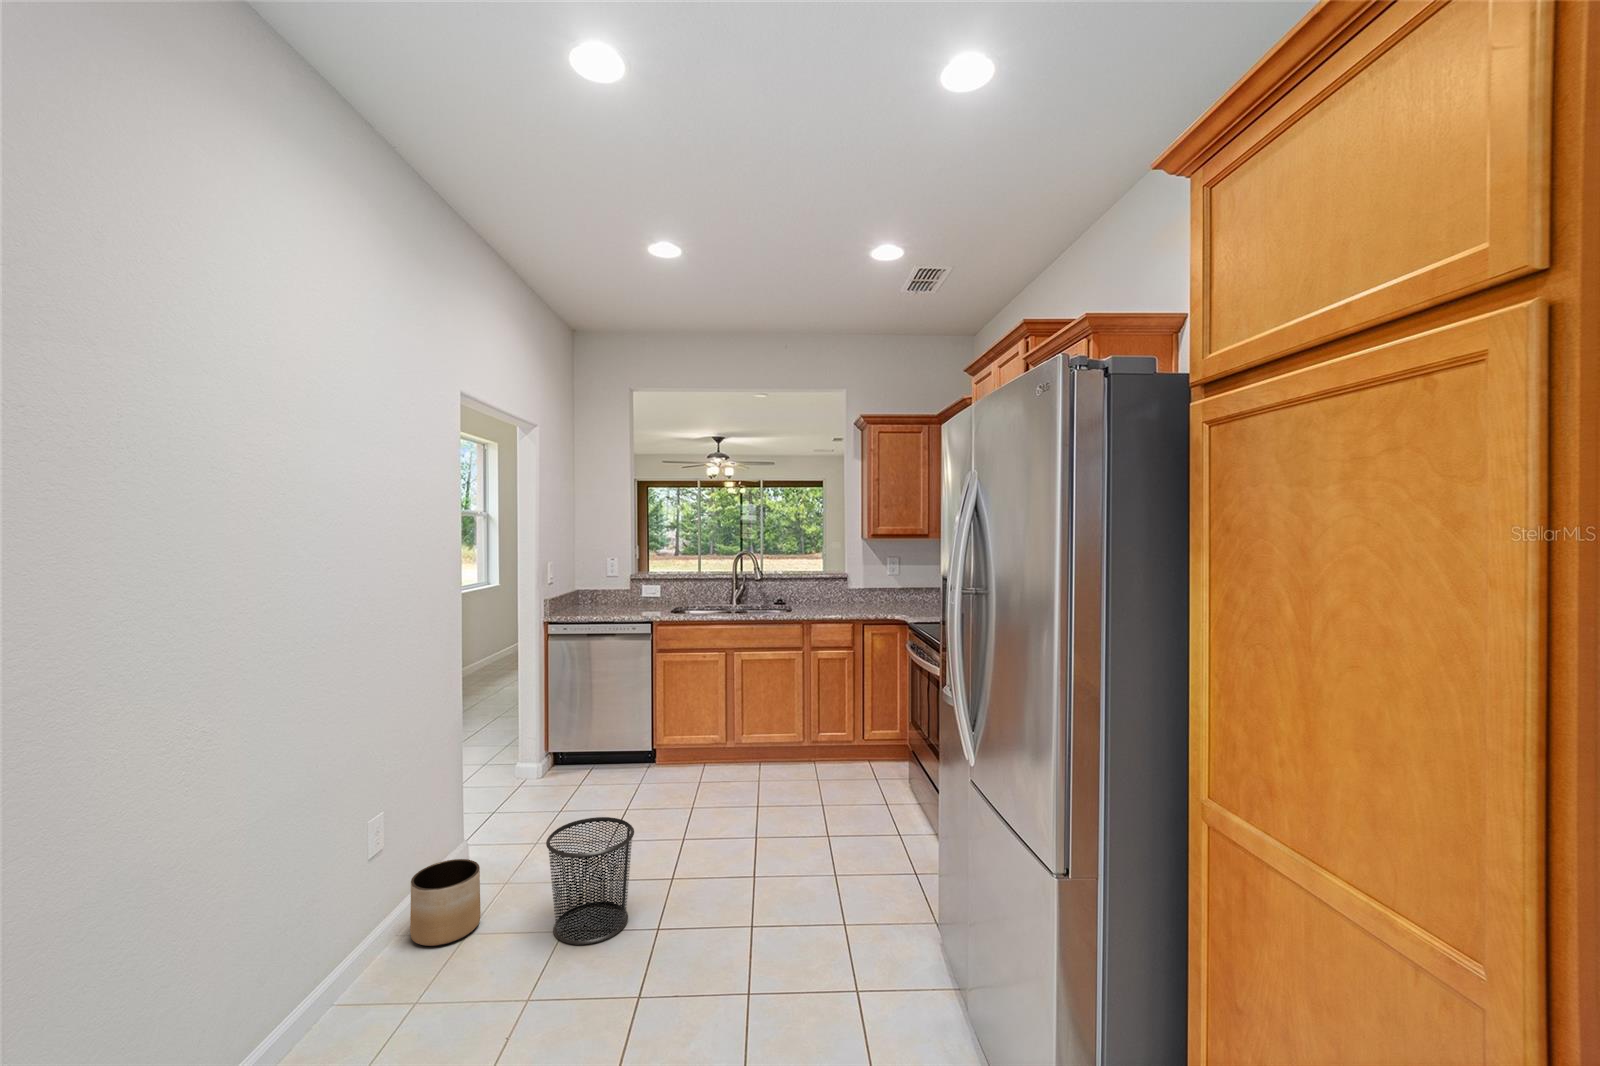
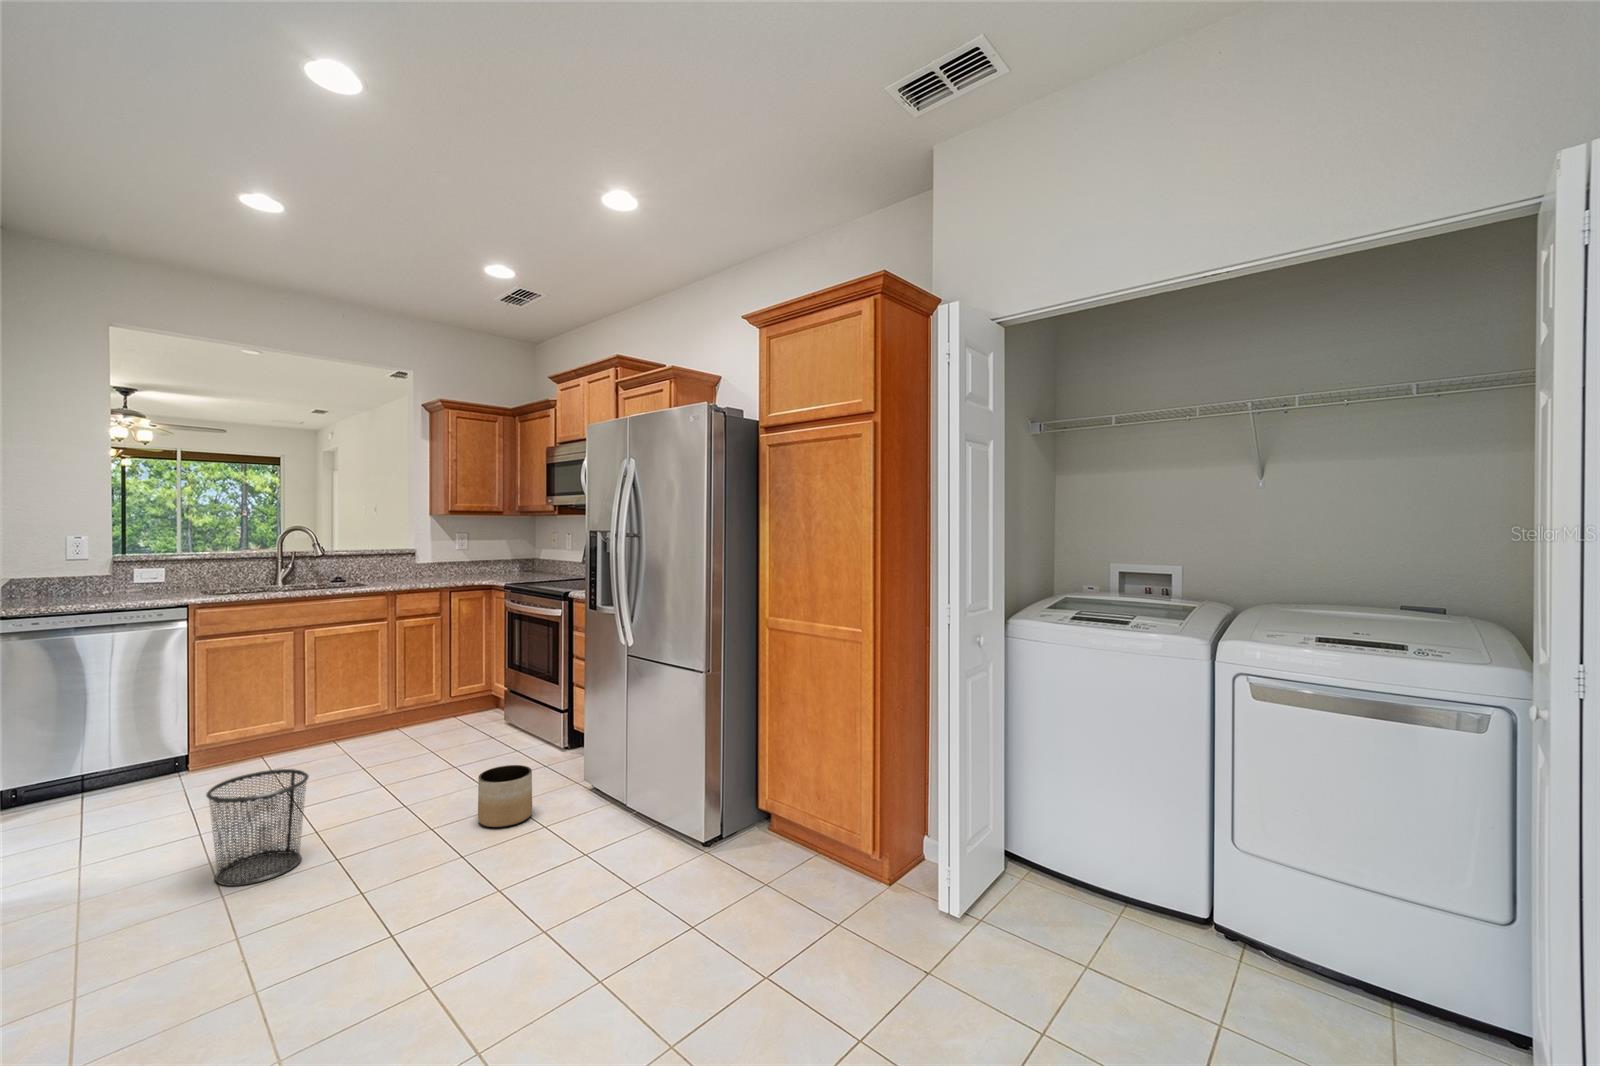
planter: present [410,859,481,946] -> present [478,765,532,828]

